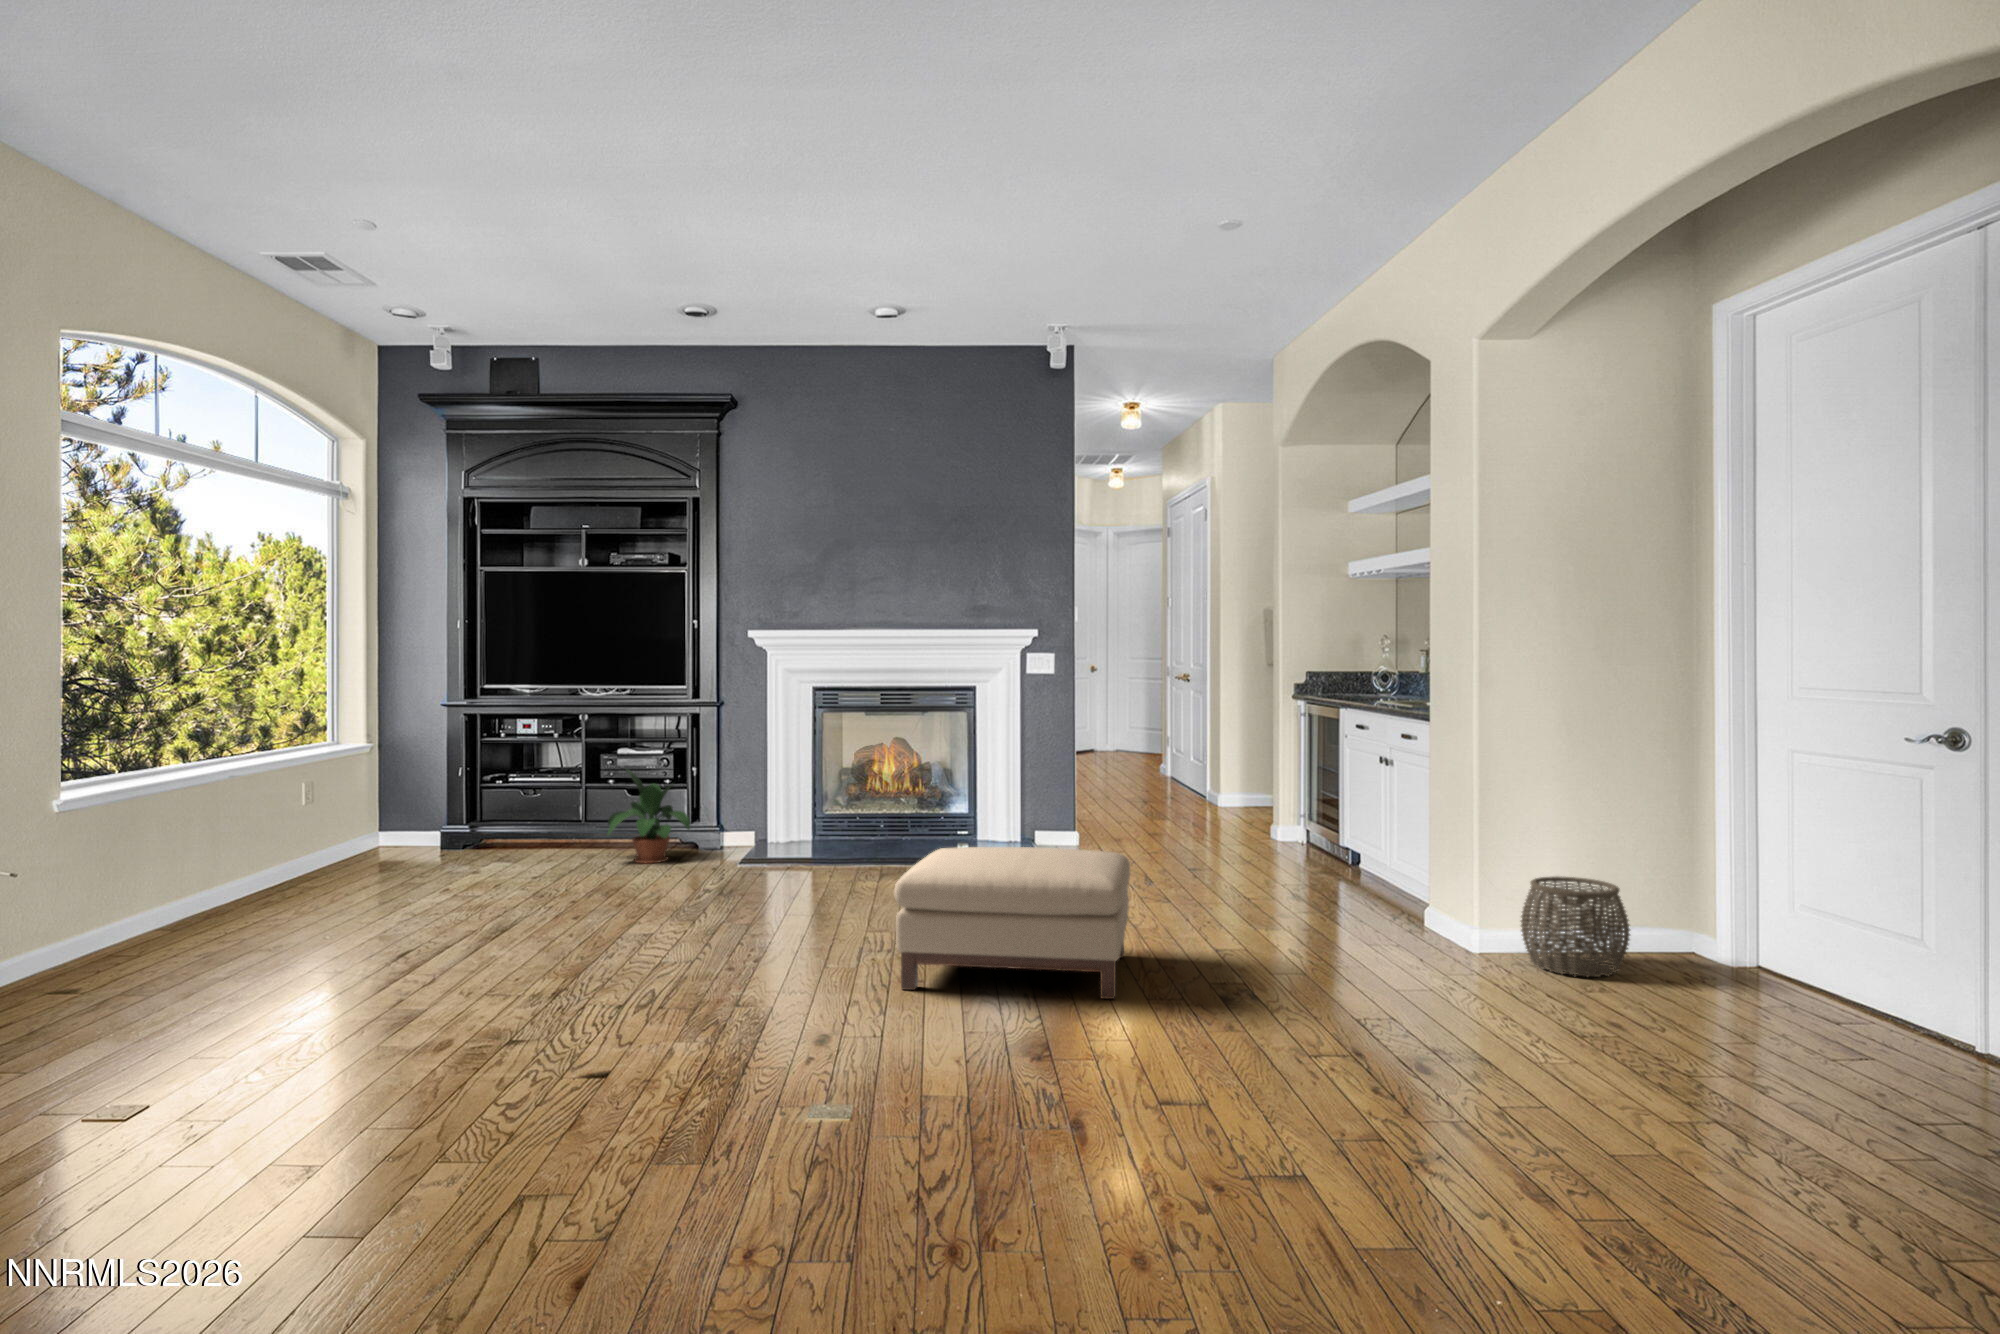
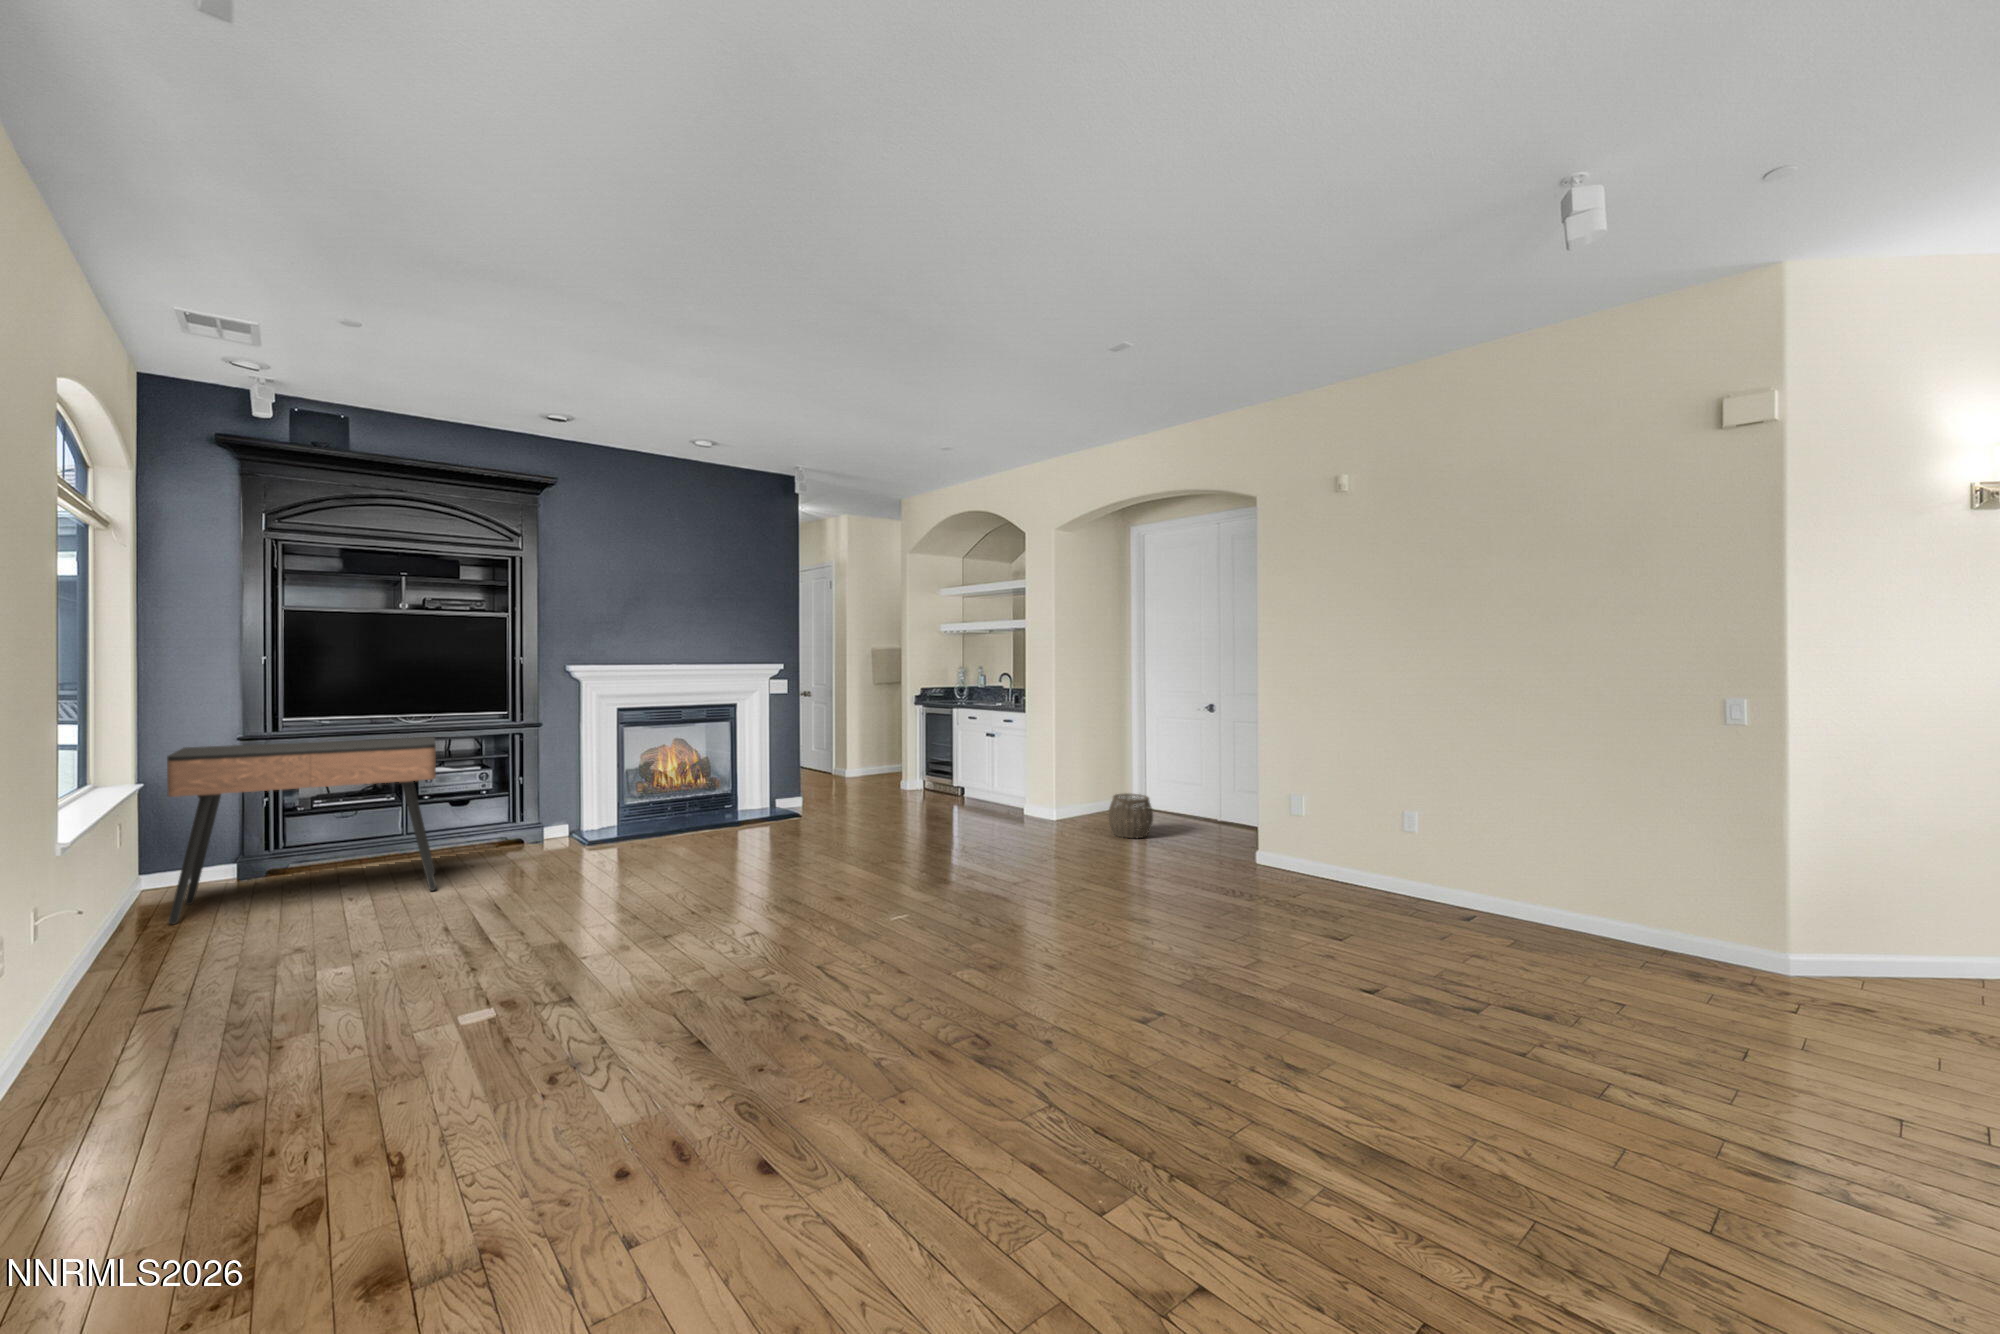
console table: none [329,707,573,881] -> present [167,737,436,924]
potted plant: present [607,769,690,863] -> none [449,785,538,862]
ottoman: present [894,847,1130,999] -> none [856,807,1006,902]

